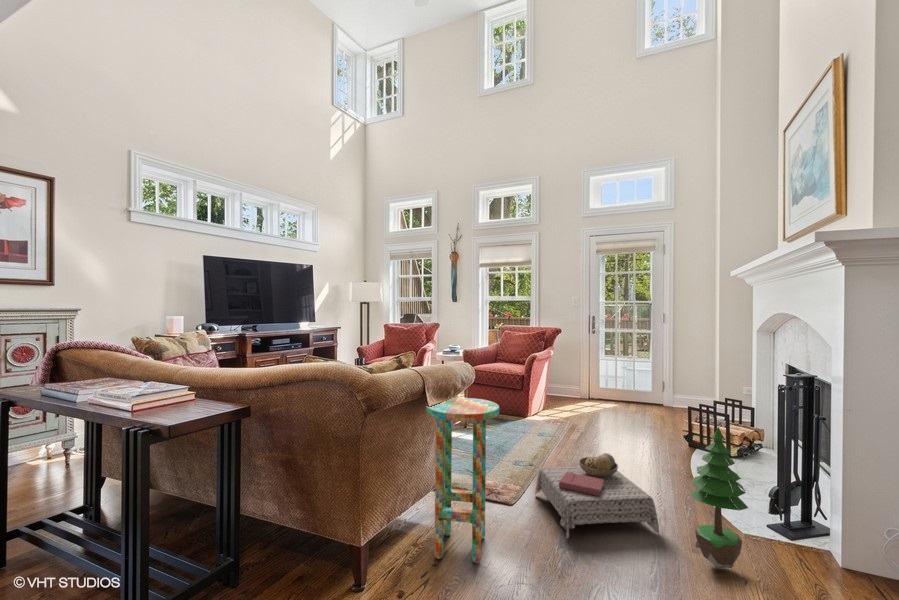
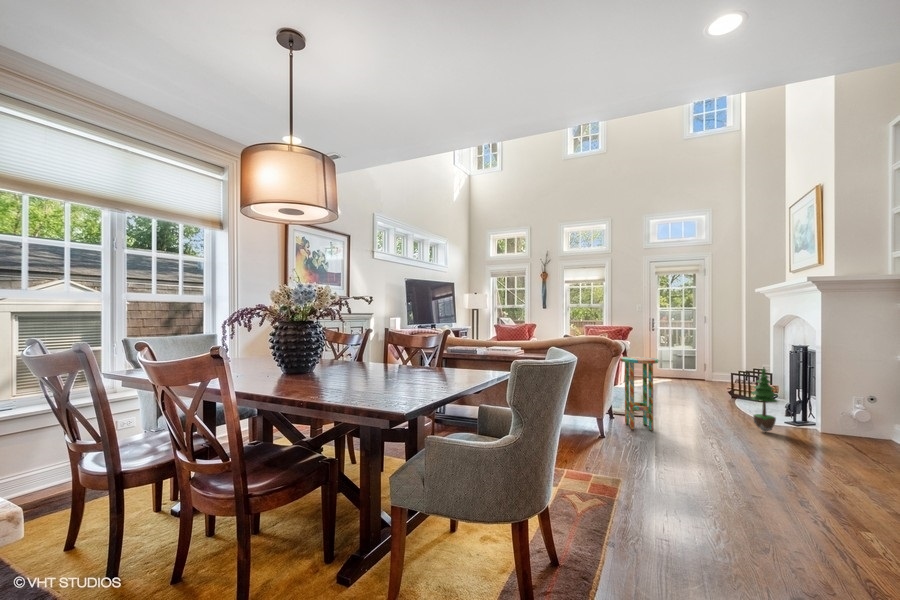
ottoman: present [535,453,659,539] -> none [658,389,732,425]

